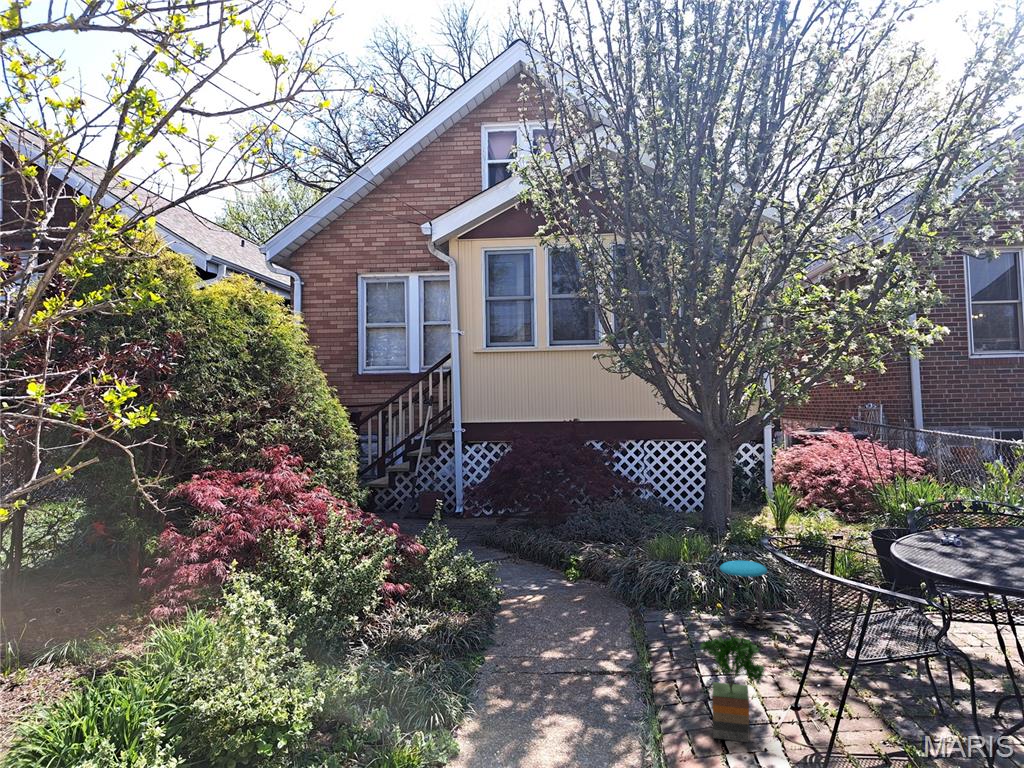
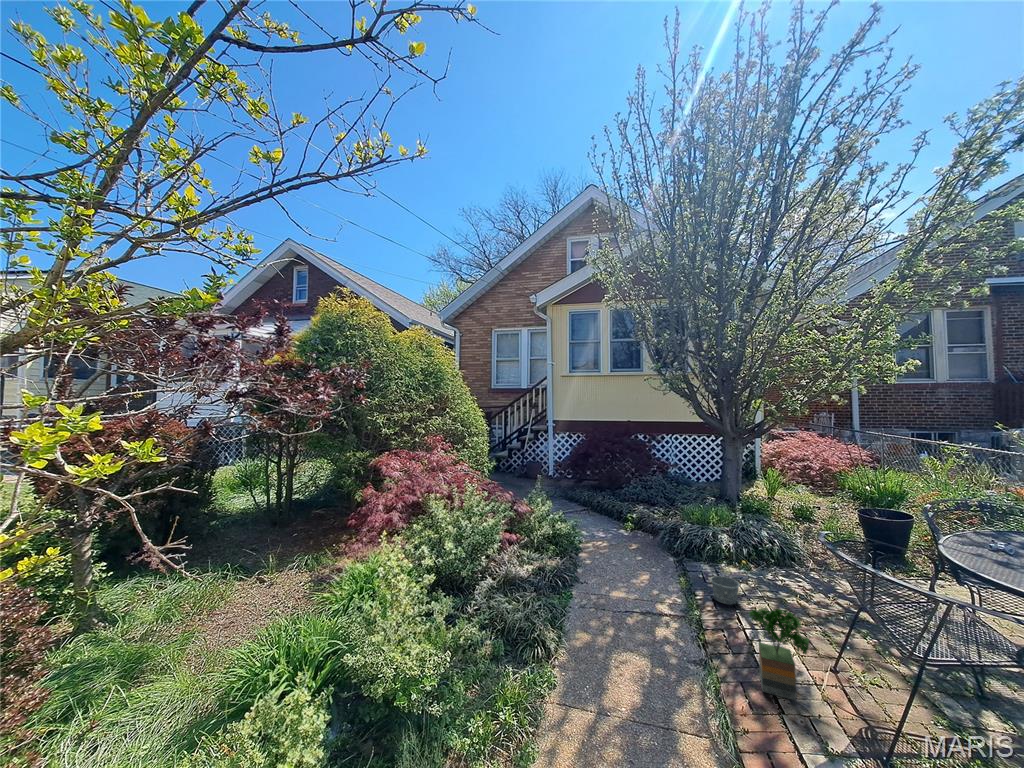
stool: present [720,560,767,626] -> none [745,532,784,585]
bucket: none [670,607,706,654] -> present [711,576,740,604]

